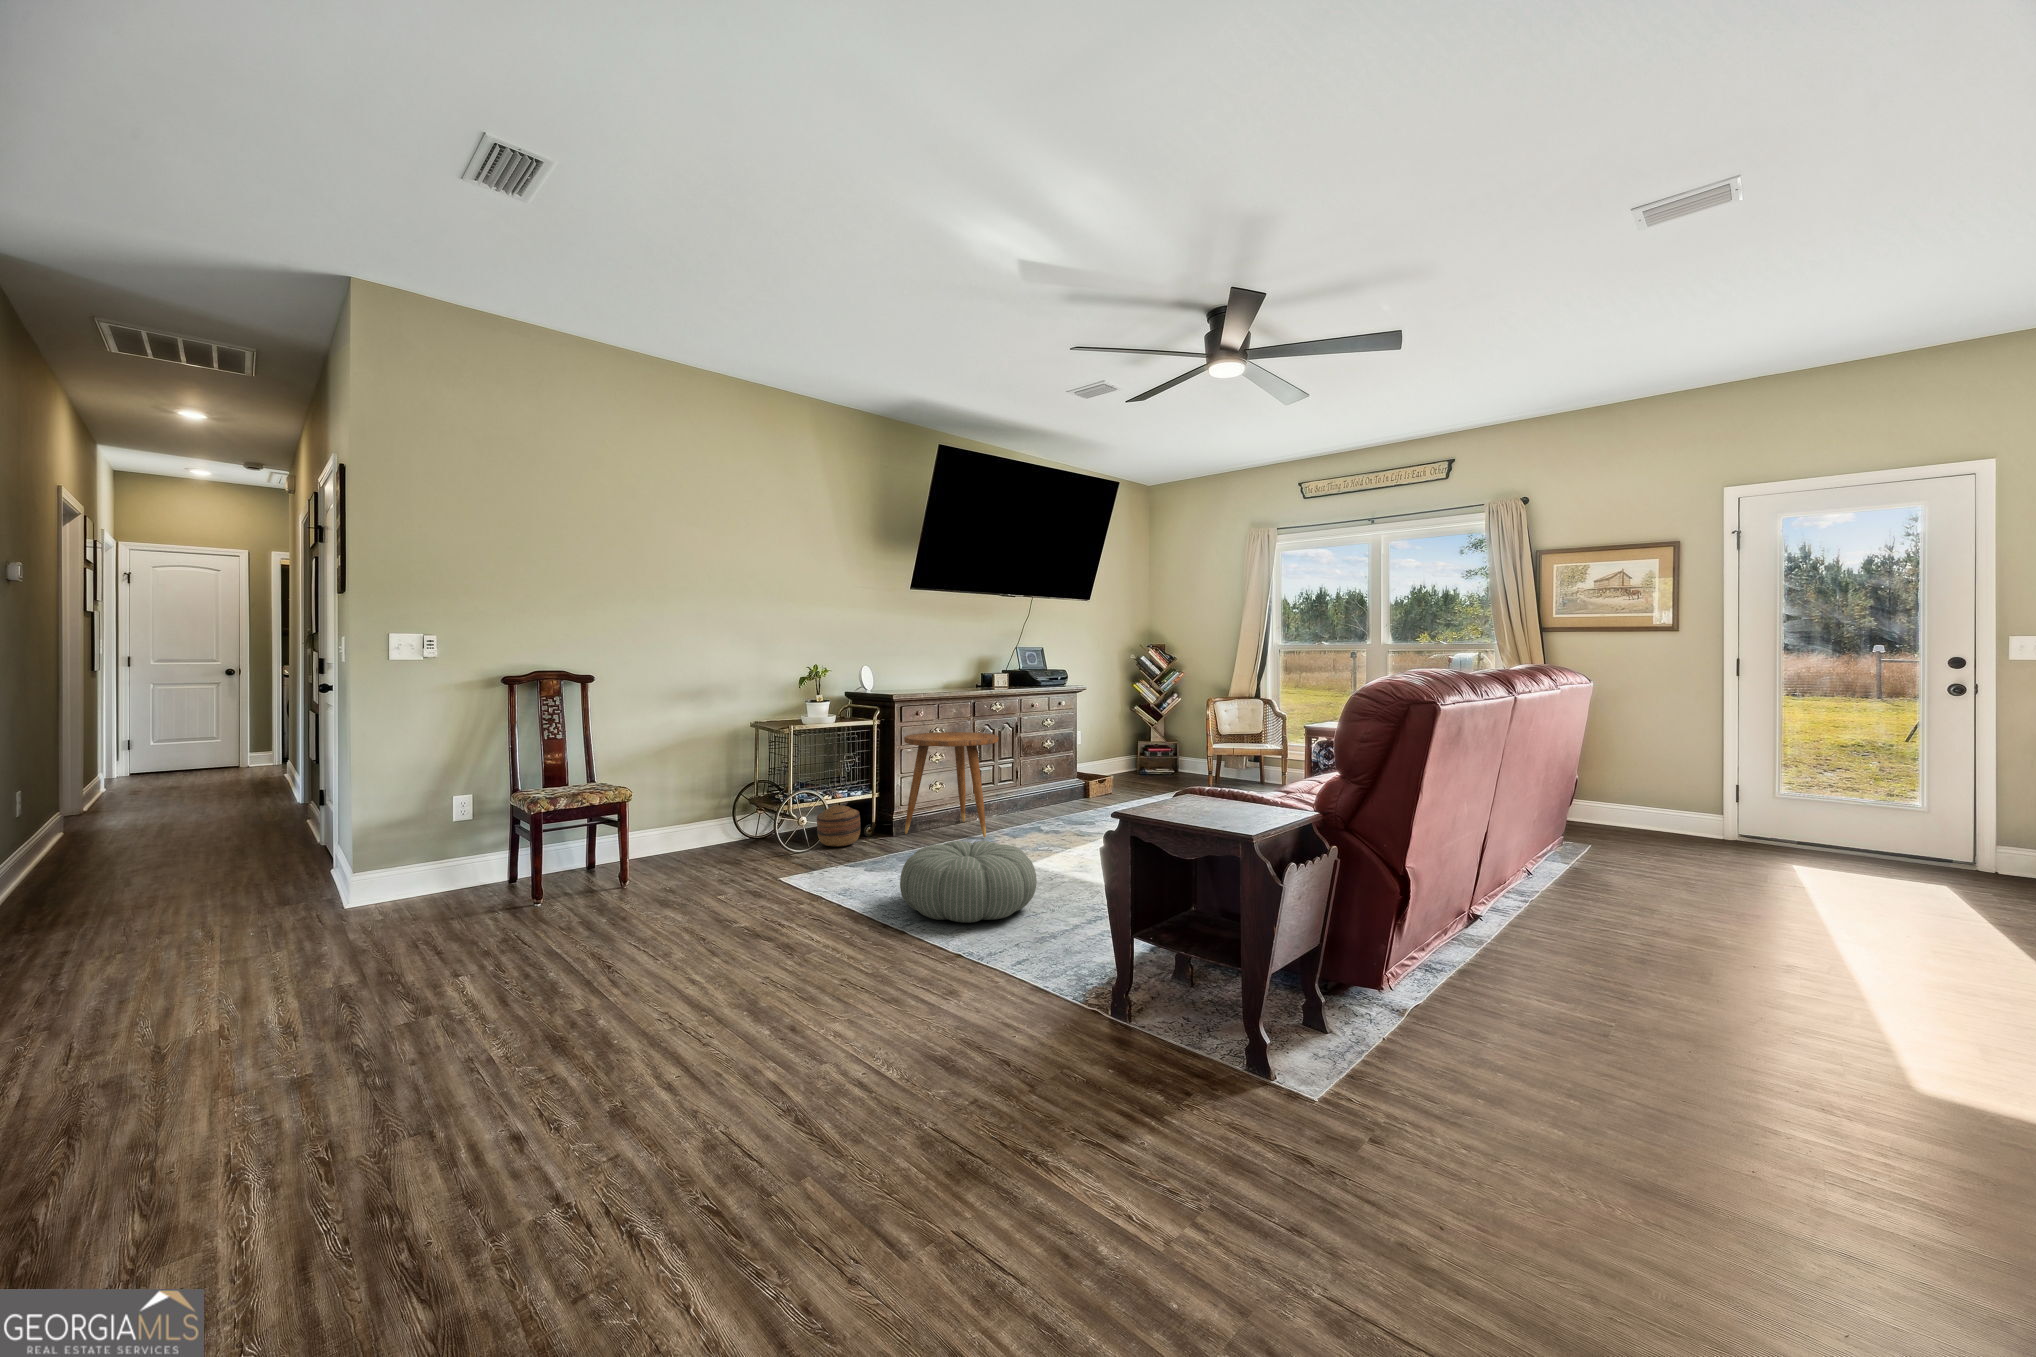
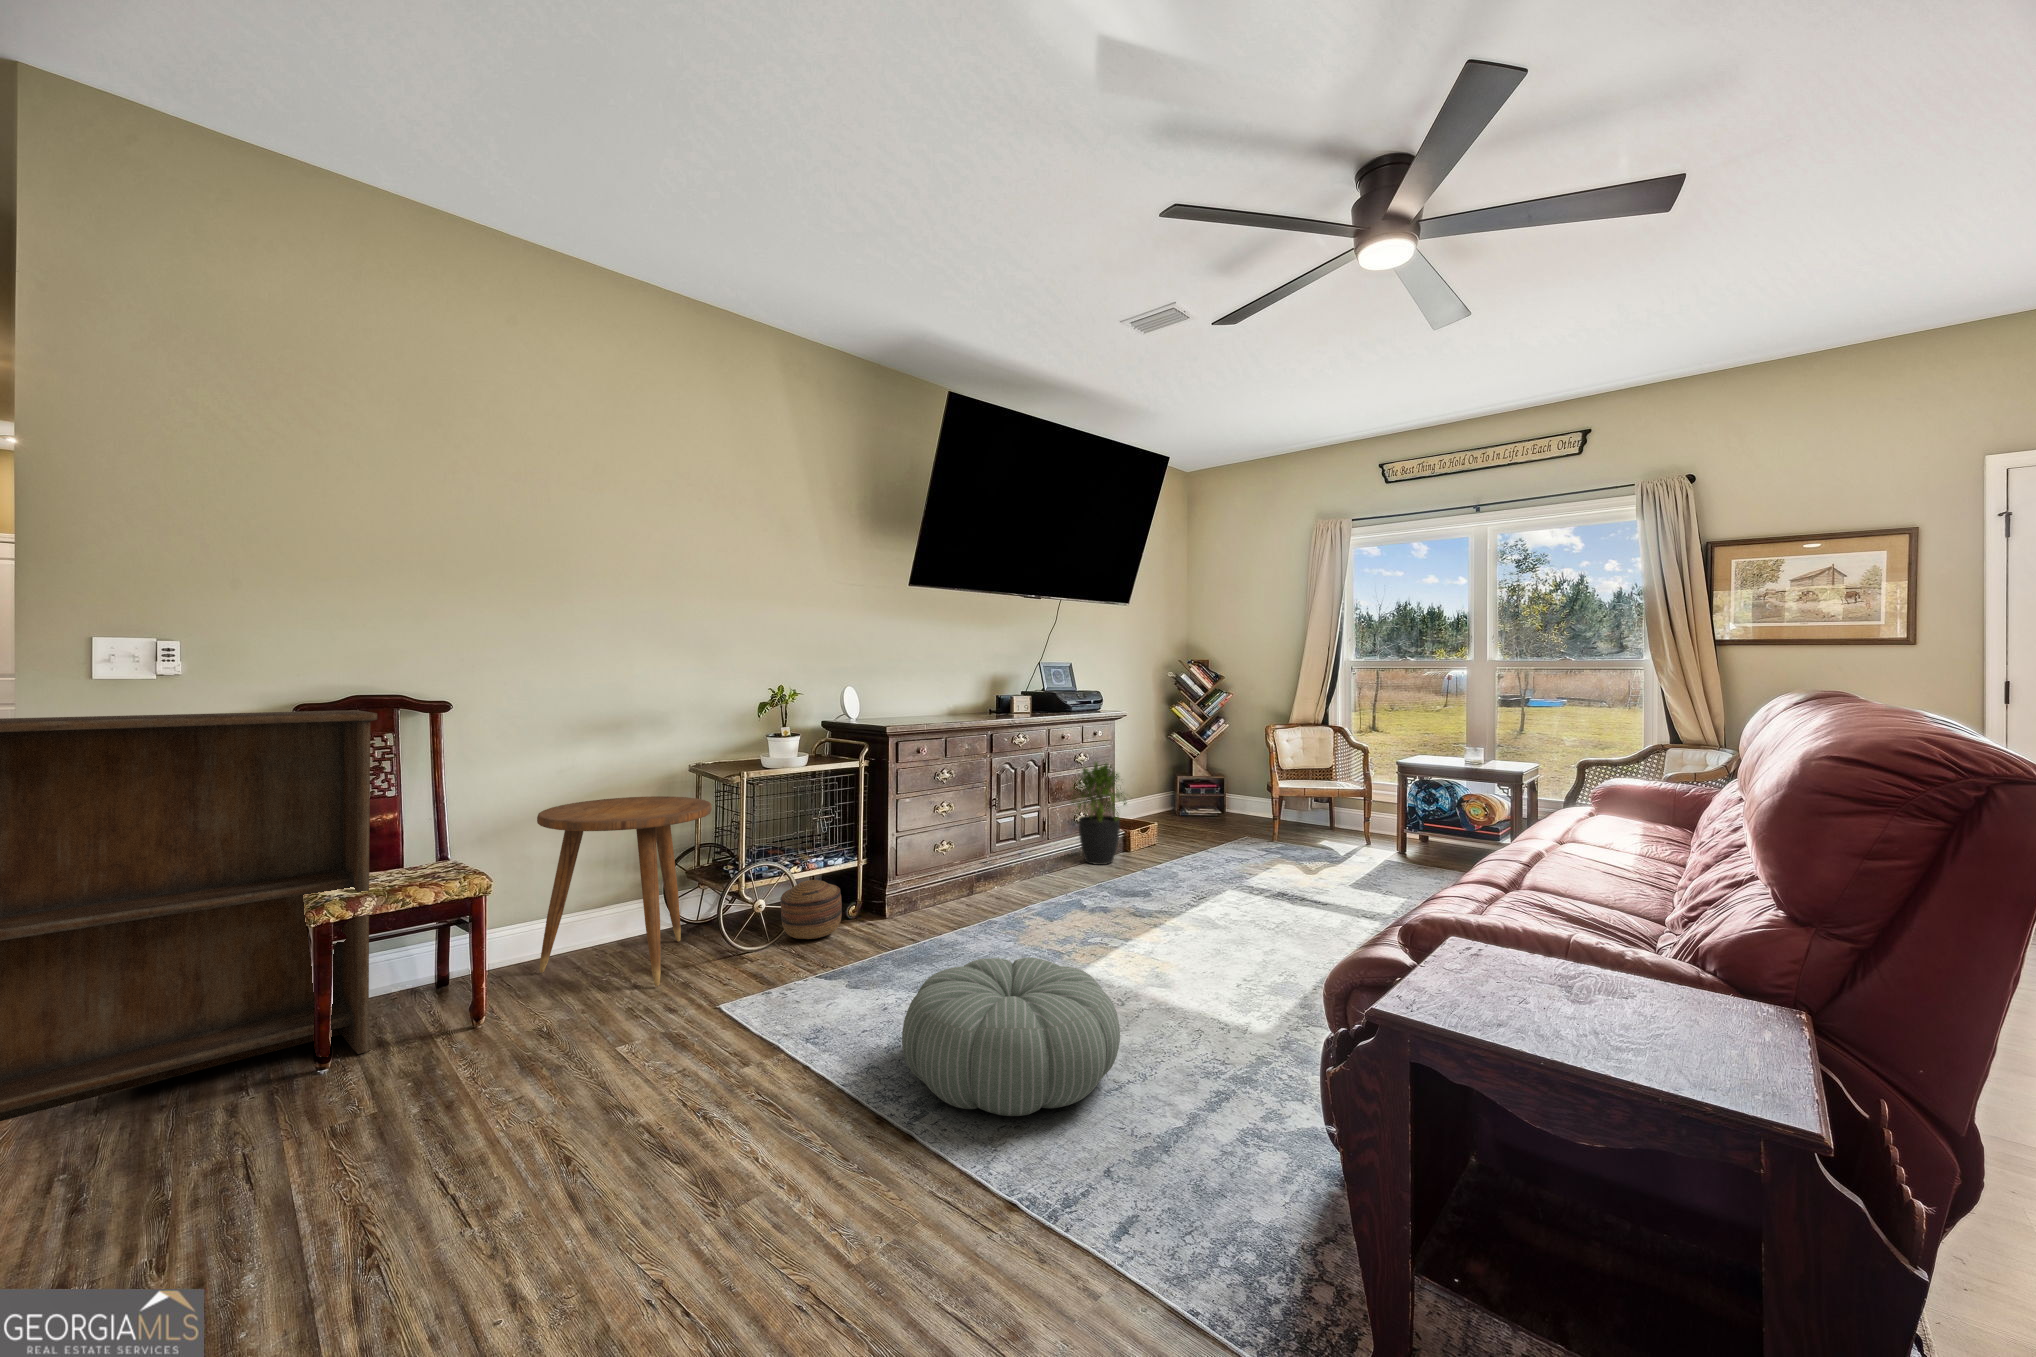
bookshelf: none [338,681,566,937] -> present [0,710,377,1121]
potted plant: none [1036,724,1089,806] -> present [1072,762,1127,865]
side table: present [904,732,999,837] -> present [537,796,712,987]

